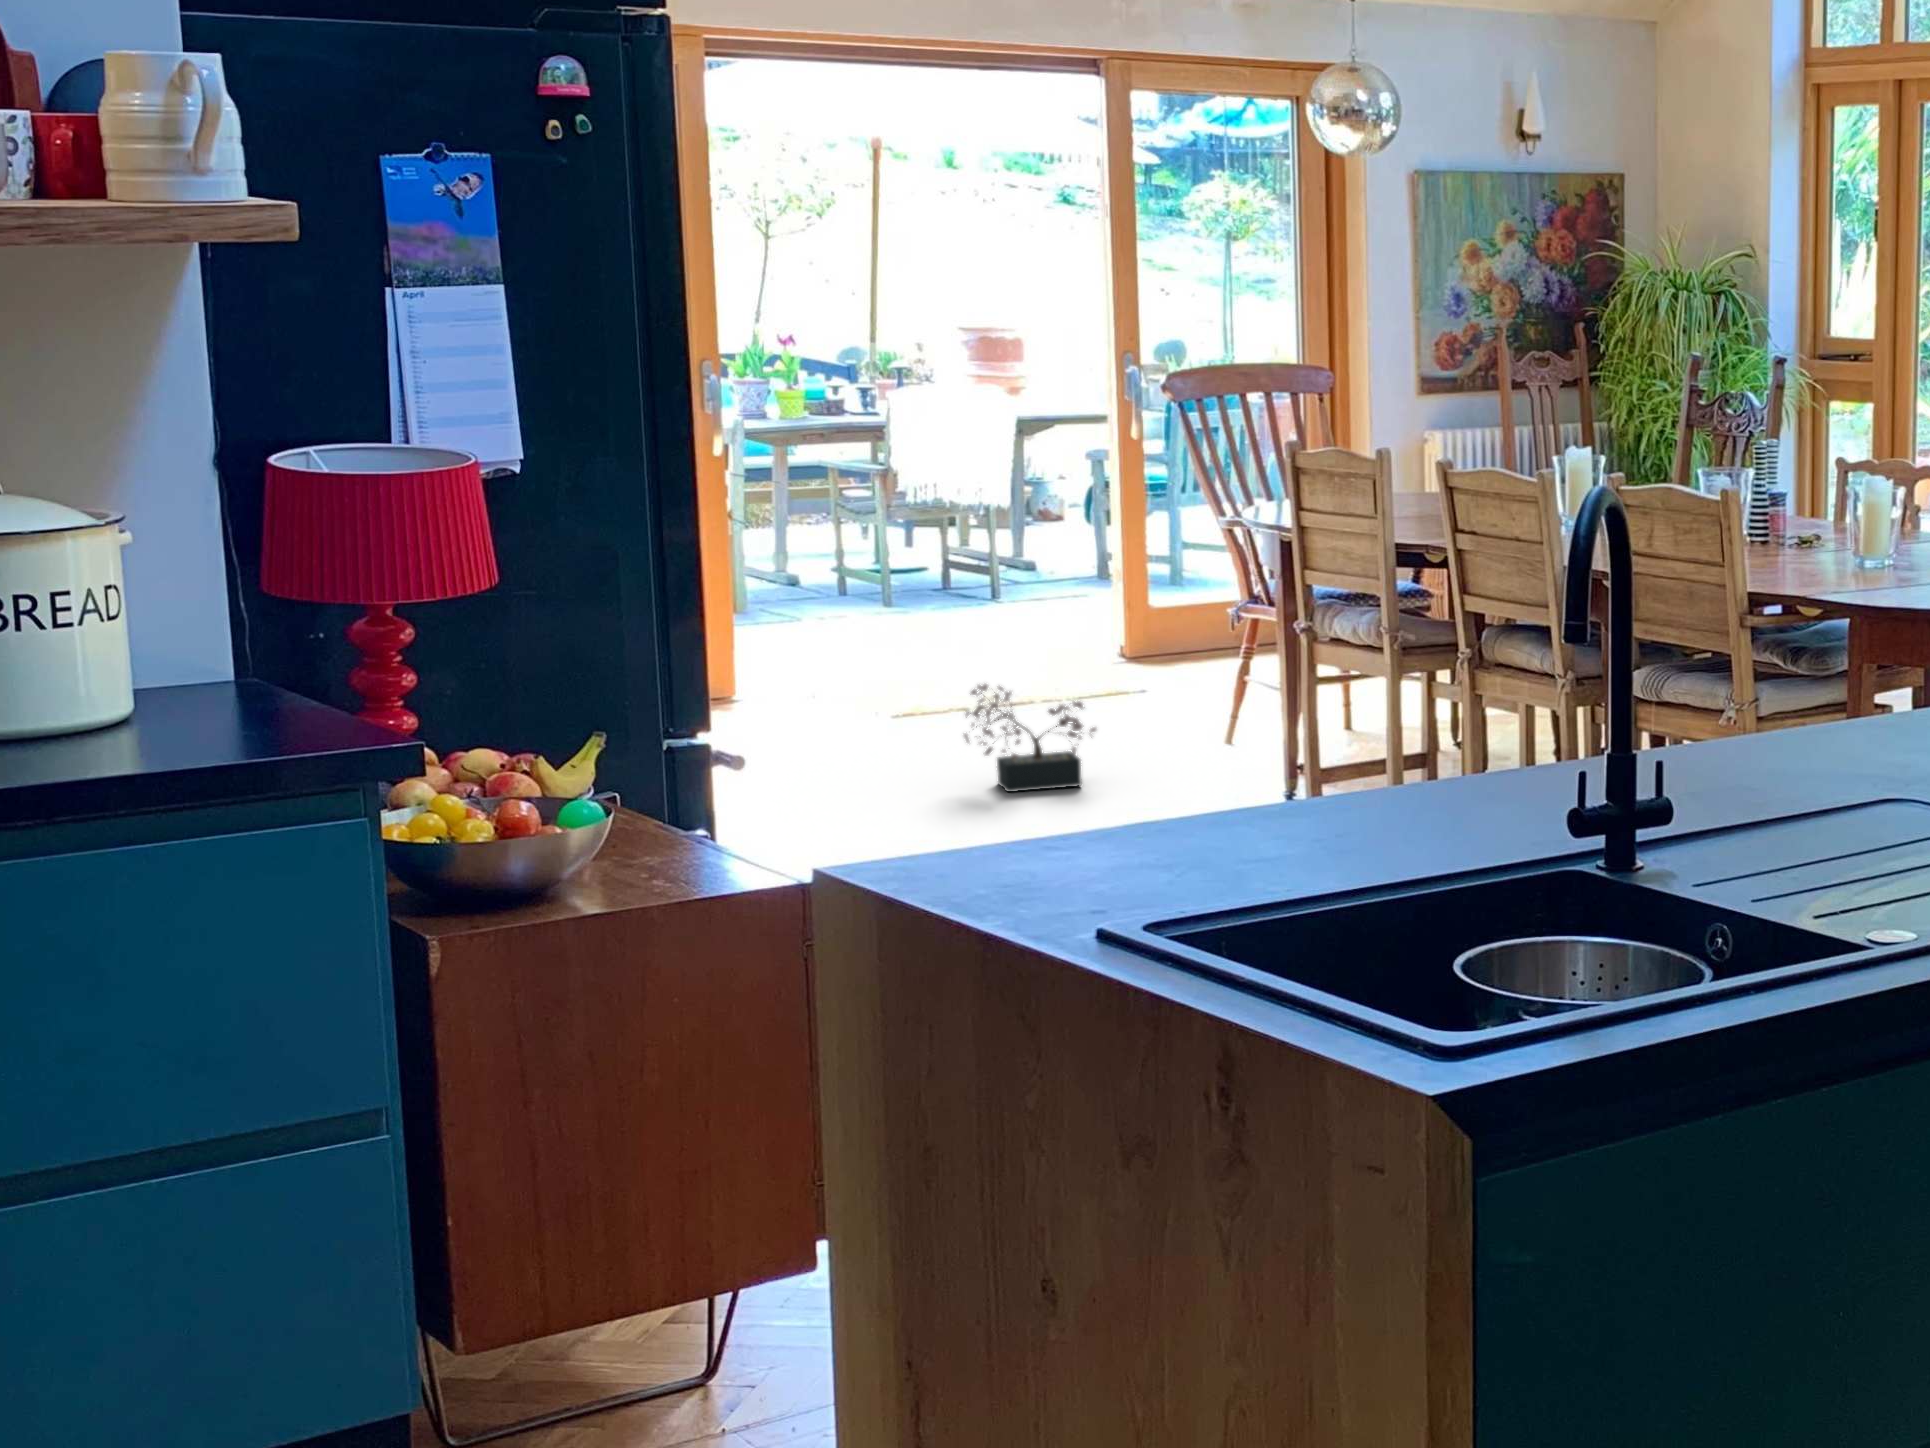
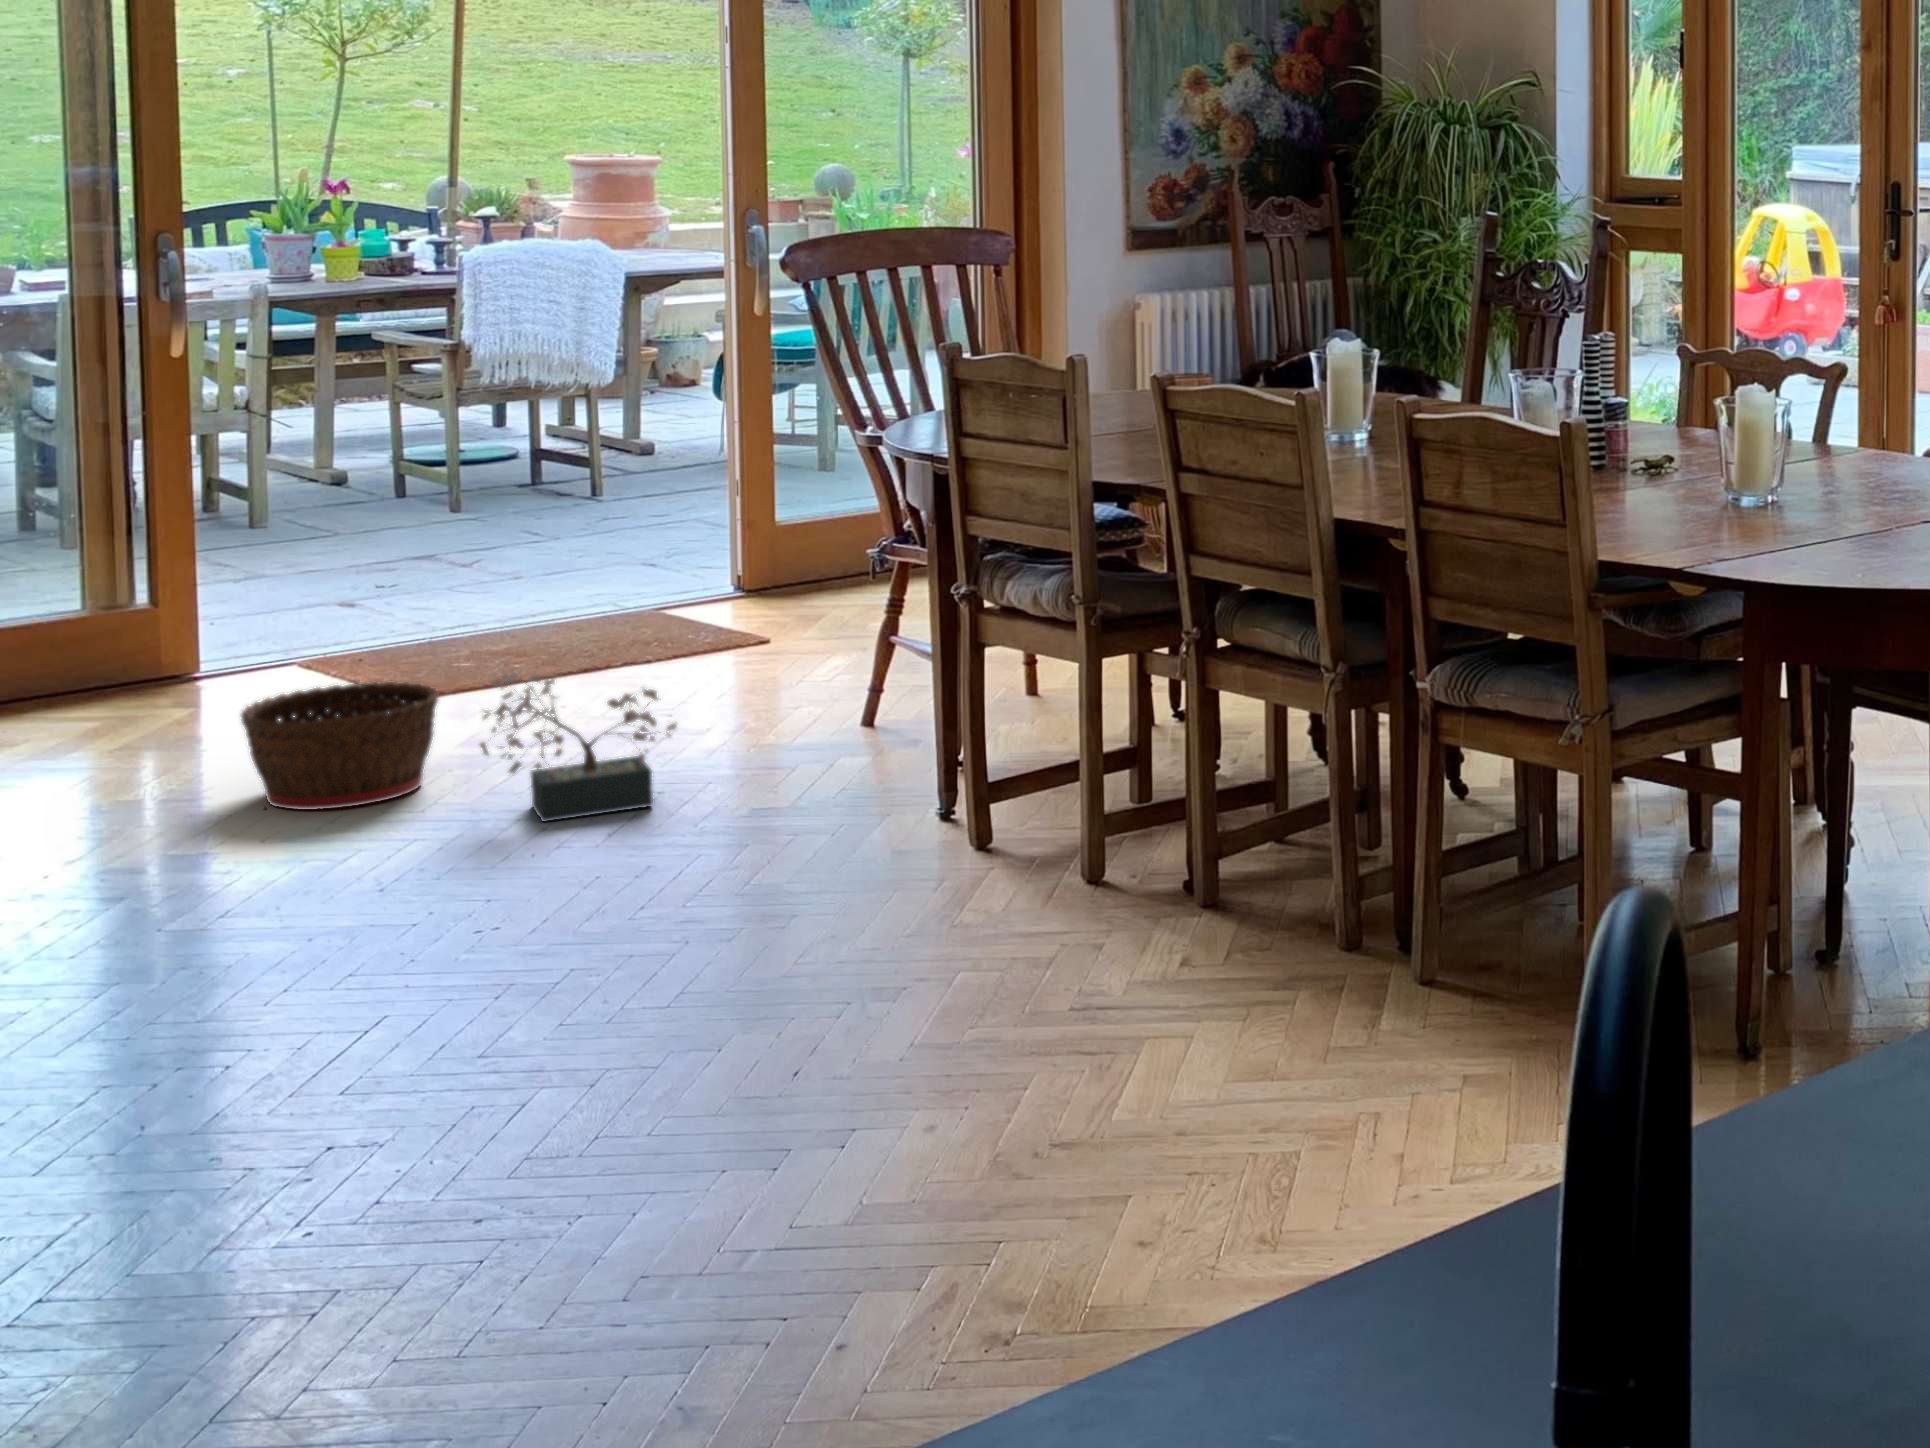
basket: none [799,695,930,779] -> present [241,682,438,810]

